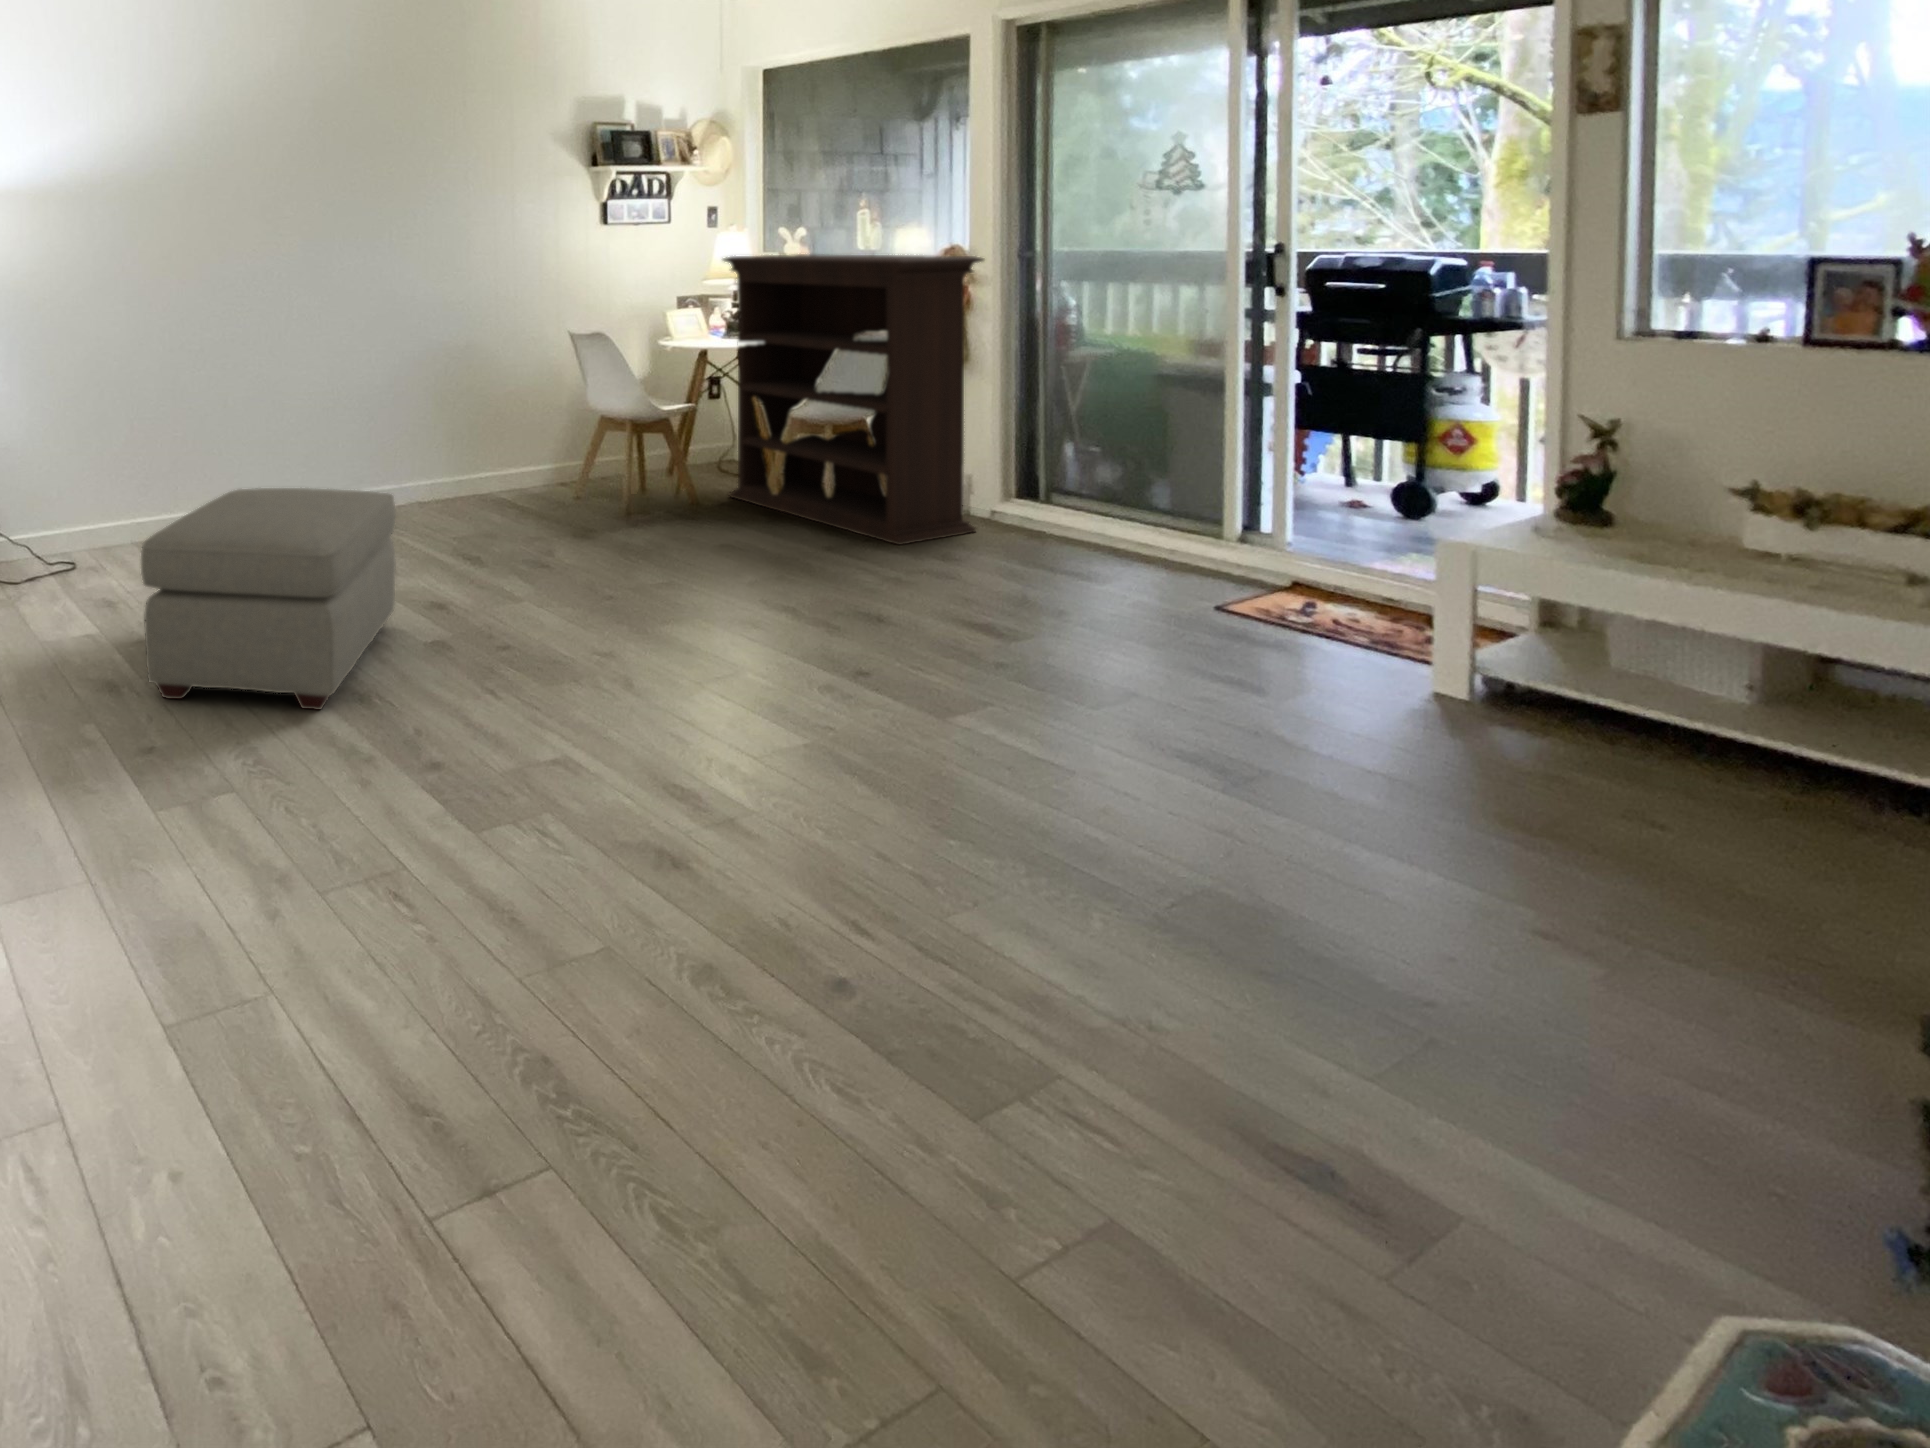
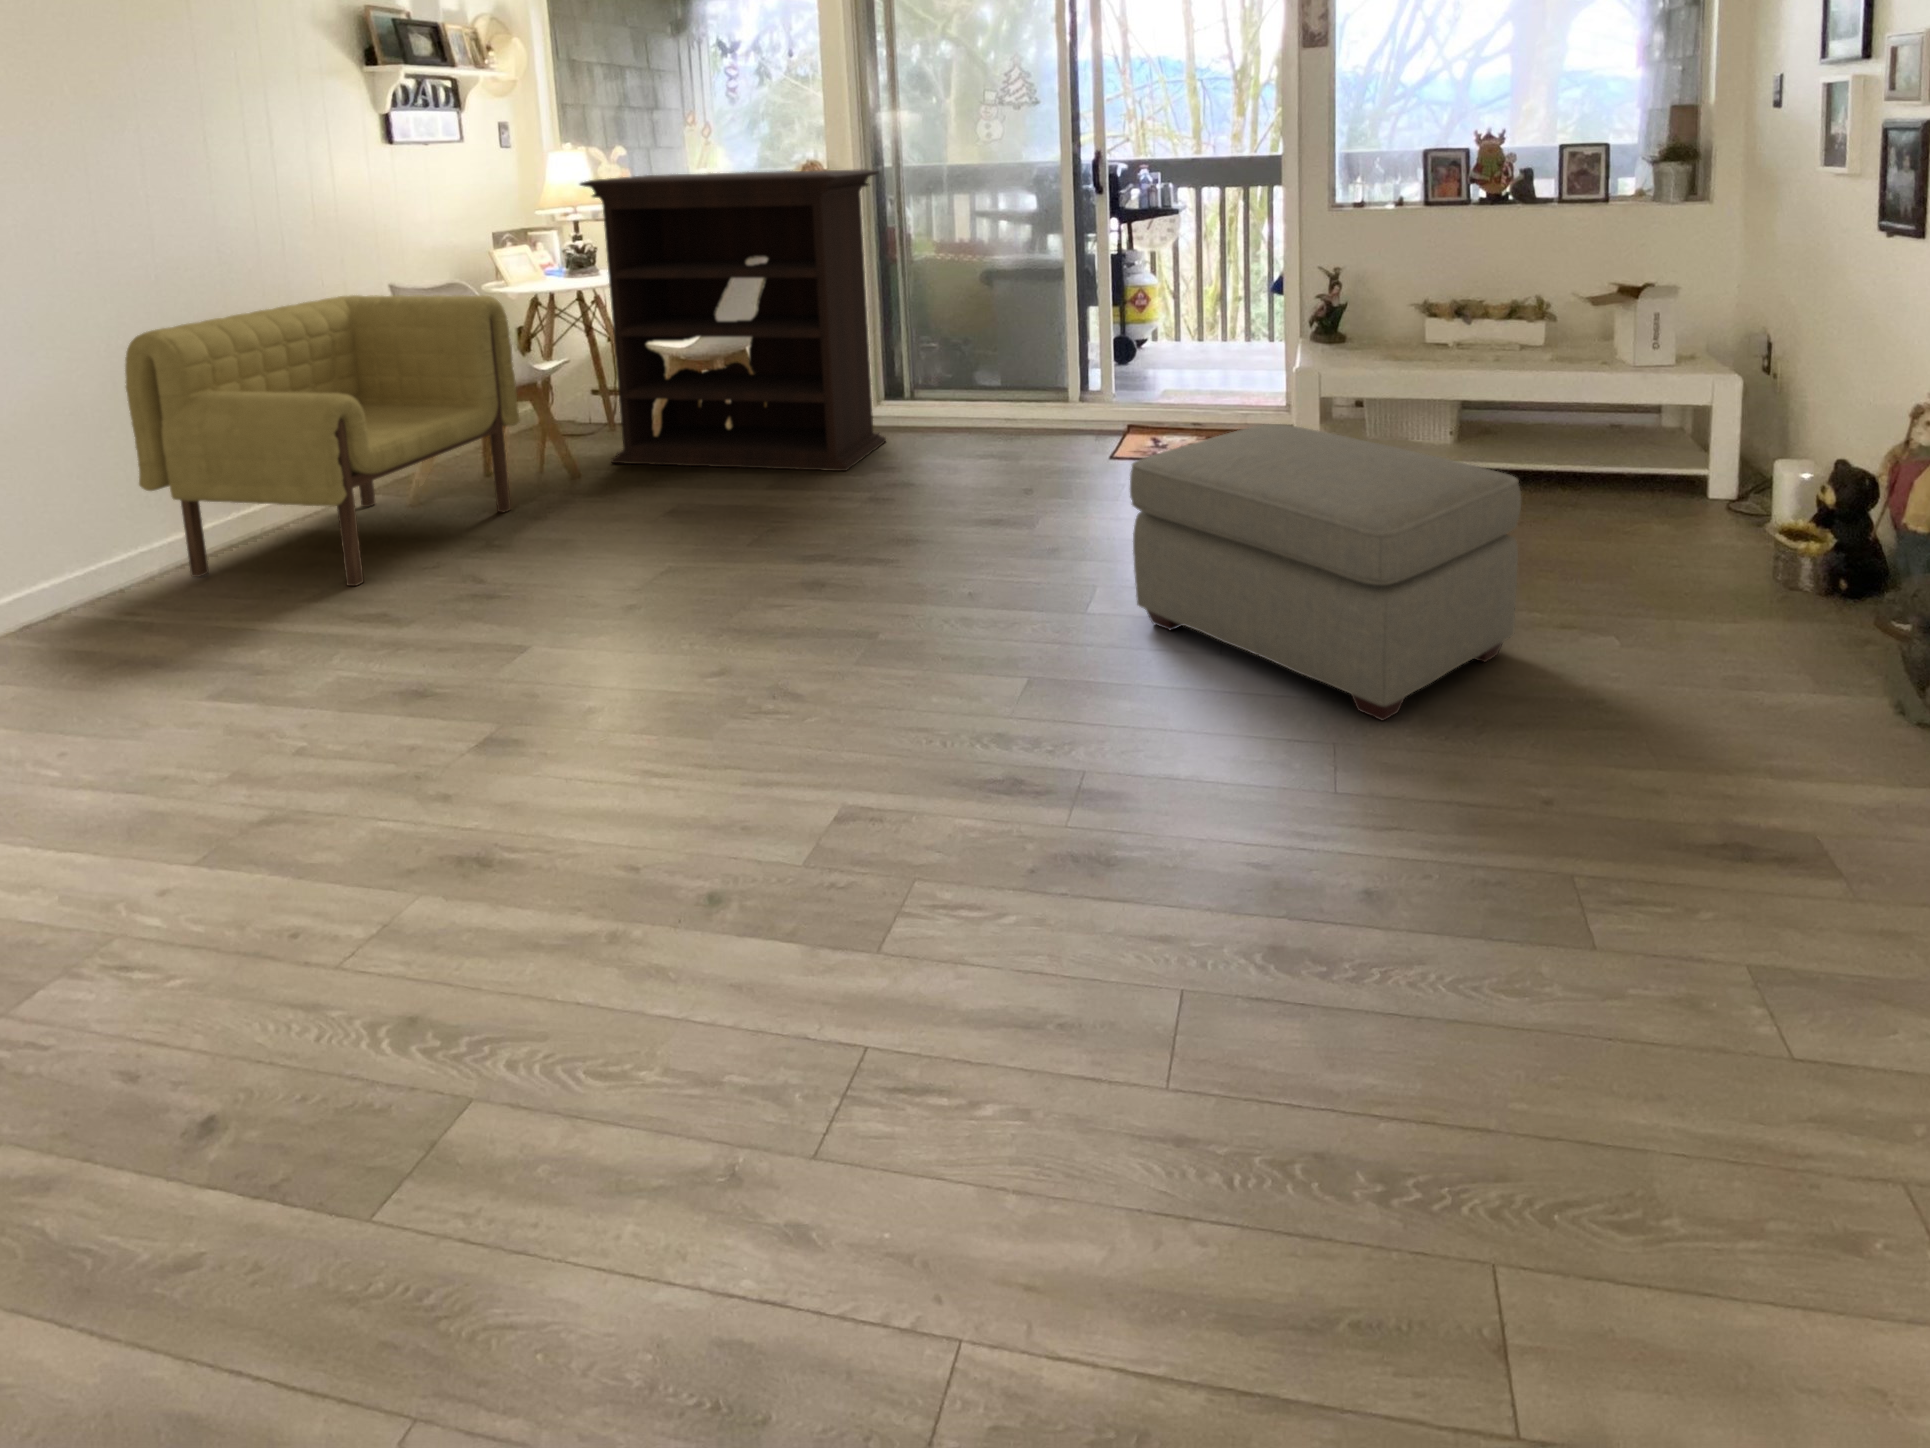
armchair: none [405,333,638,529] -> present [125,295,520,586]
ottoman: present [141,488,396,710] -> present [1130,424,1521,720]

